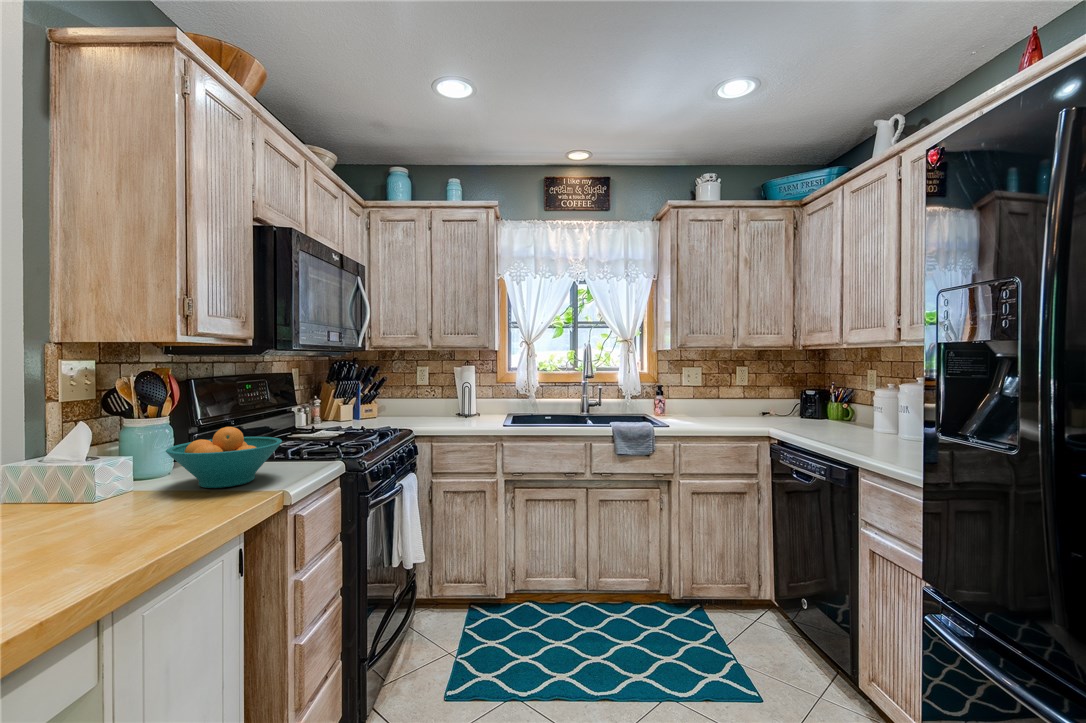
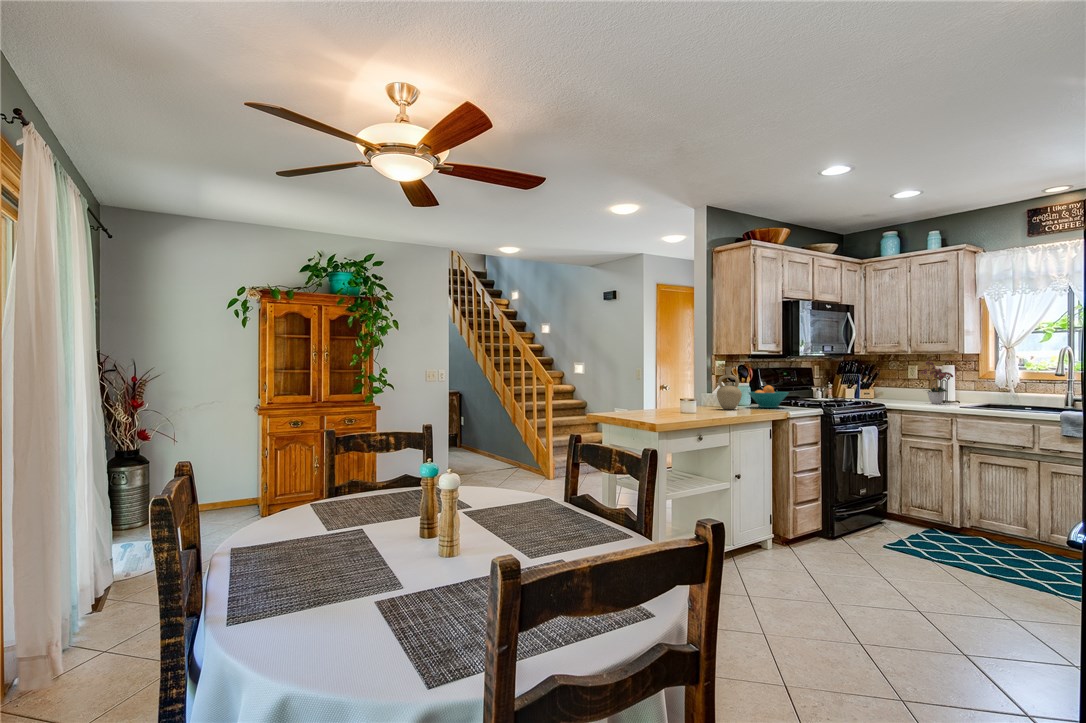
flower arrangement: none [446,360,489,422] -> present [920,361,953,404]
vase: none [41,387,147,531] -> present [717,367,742,409]

